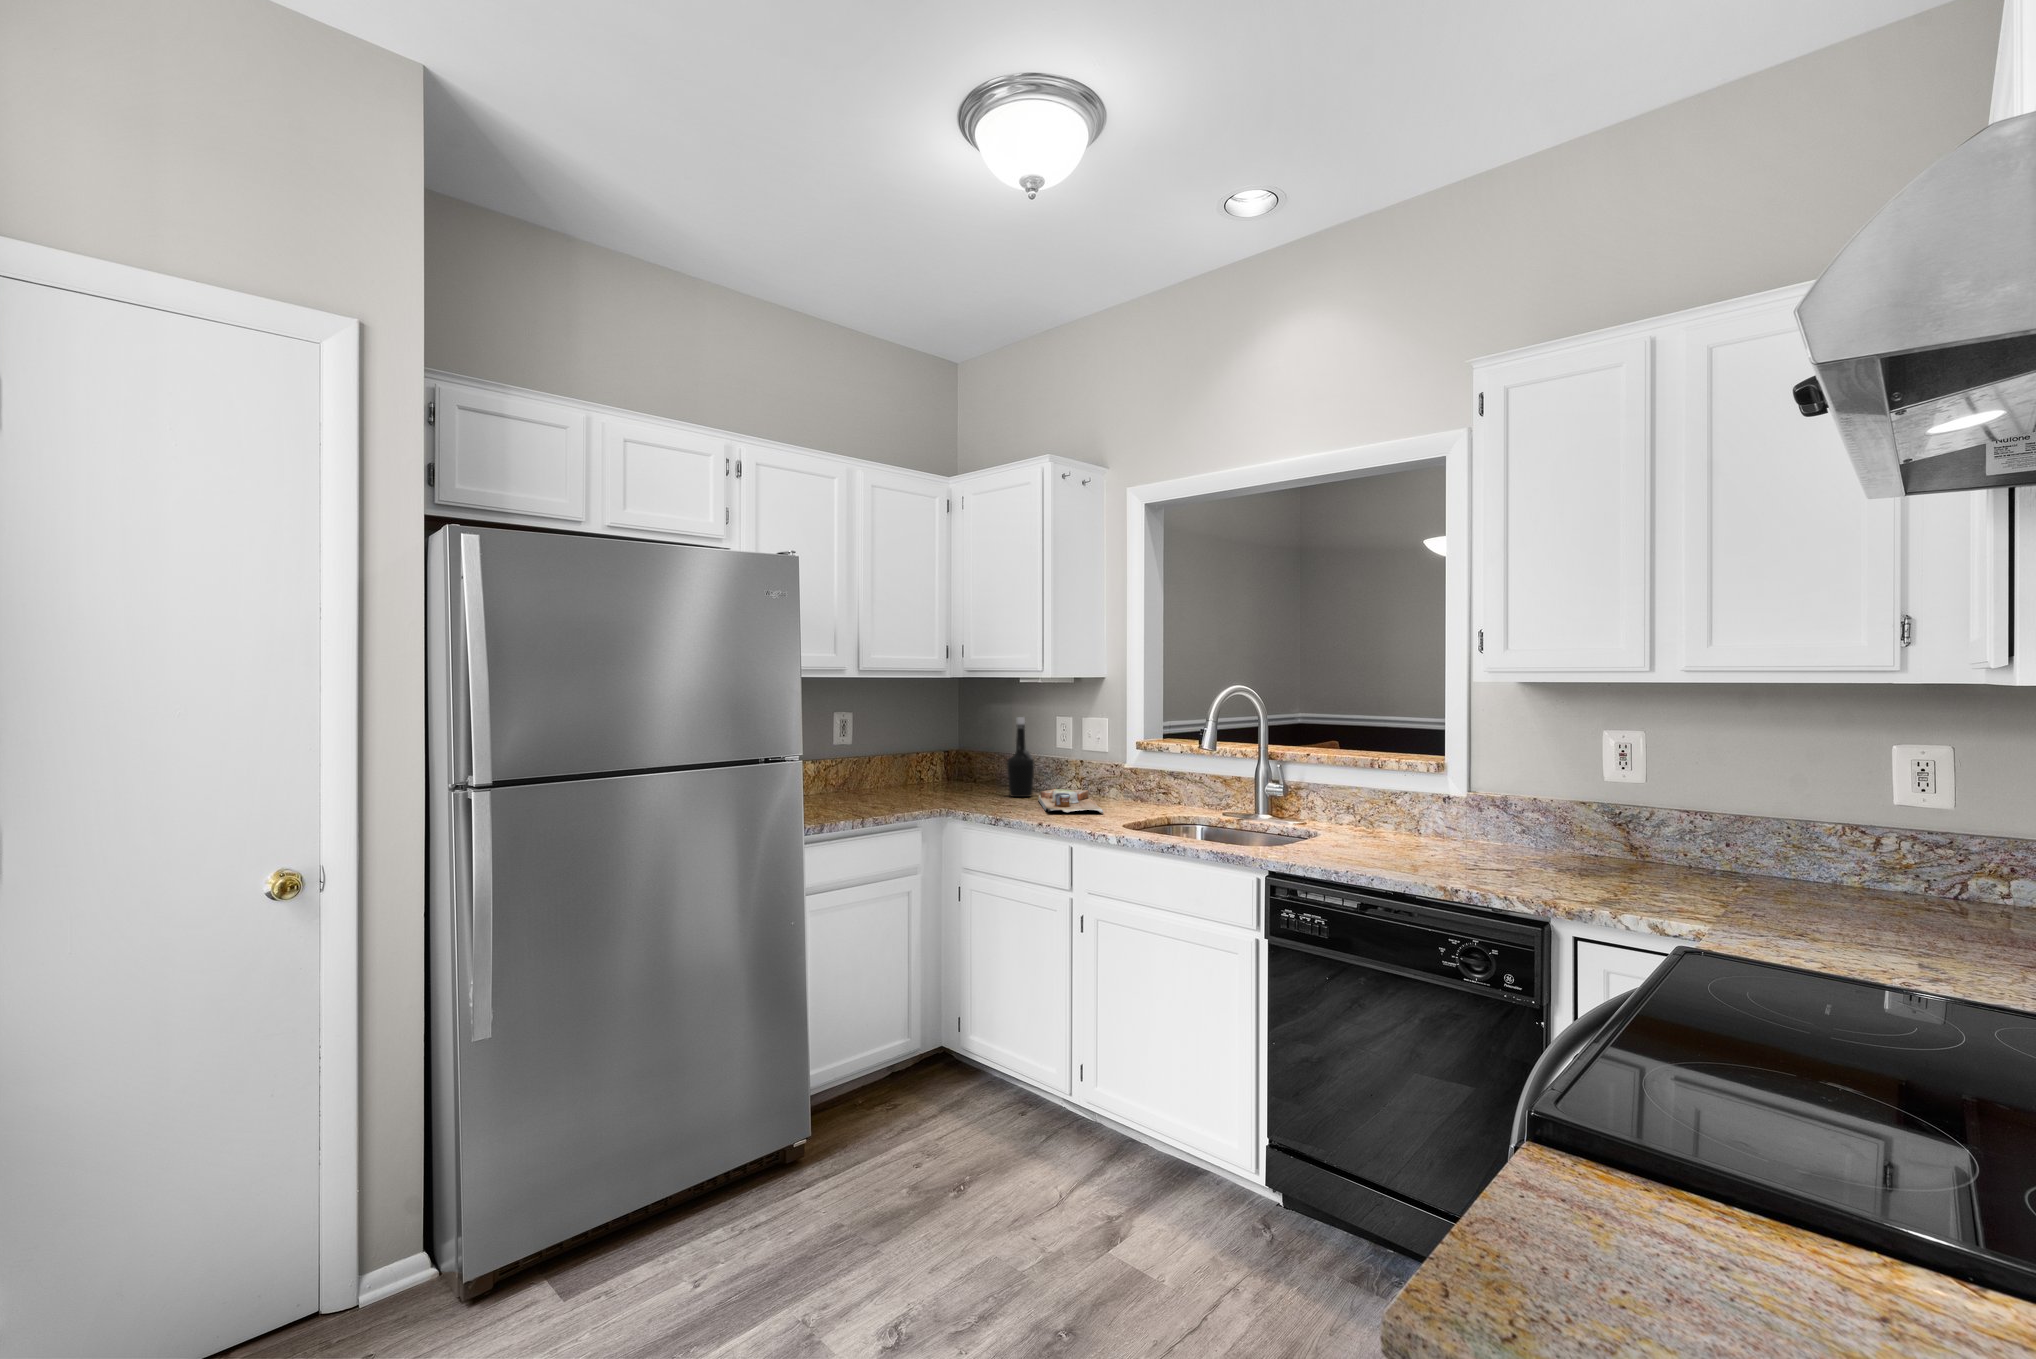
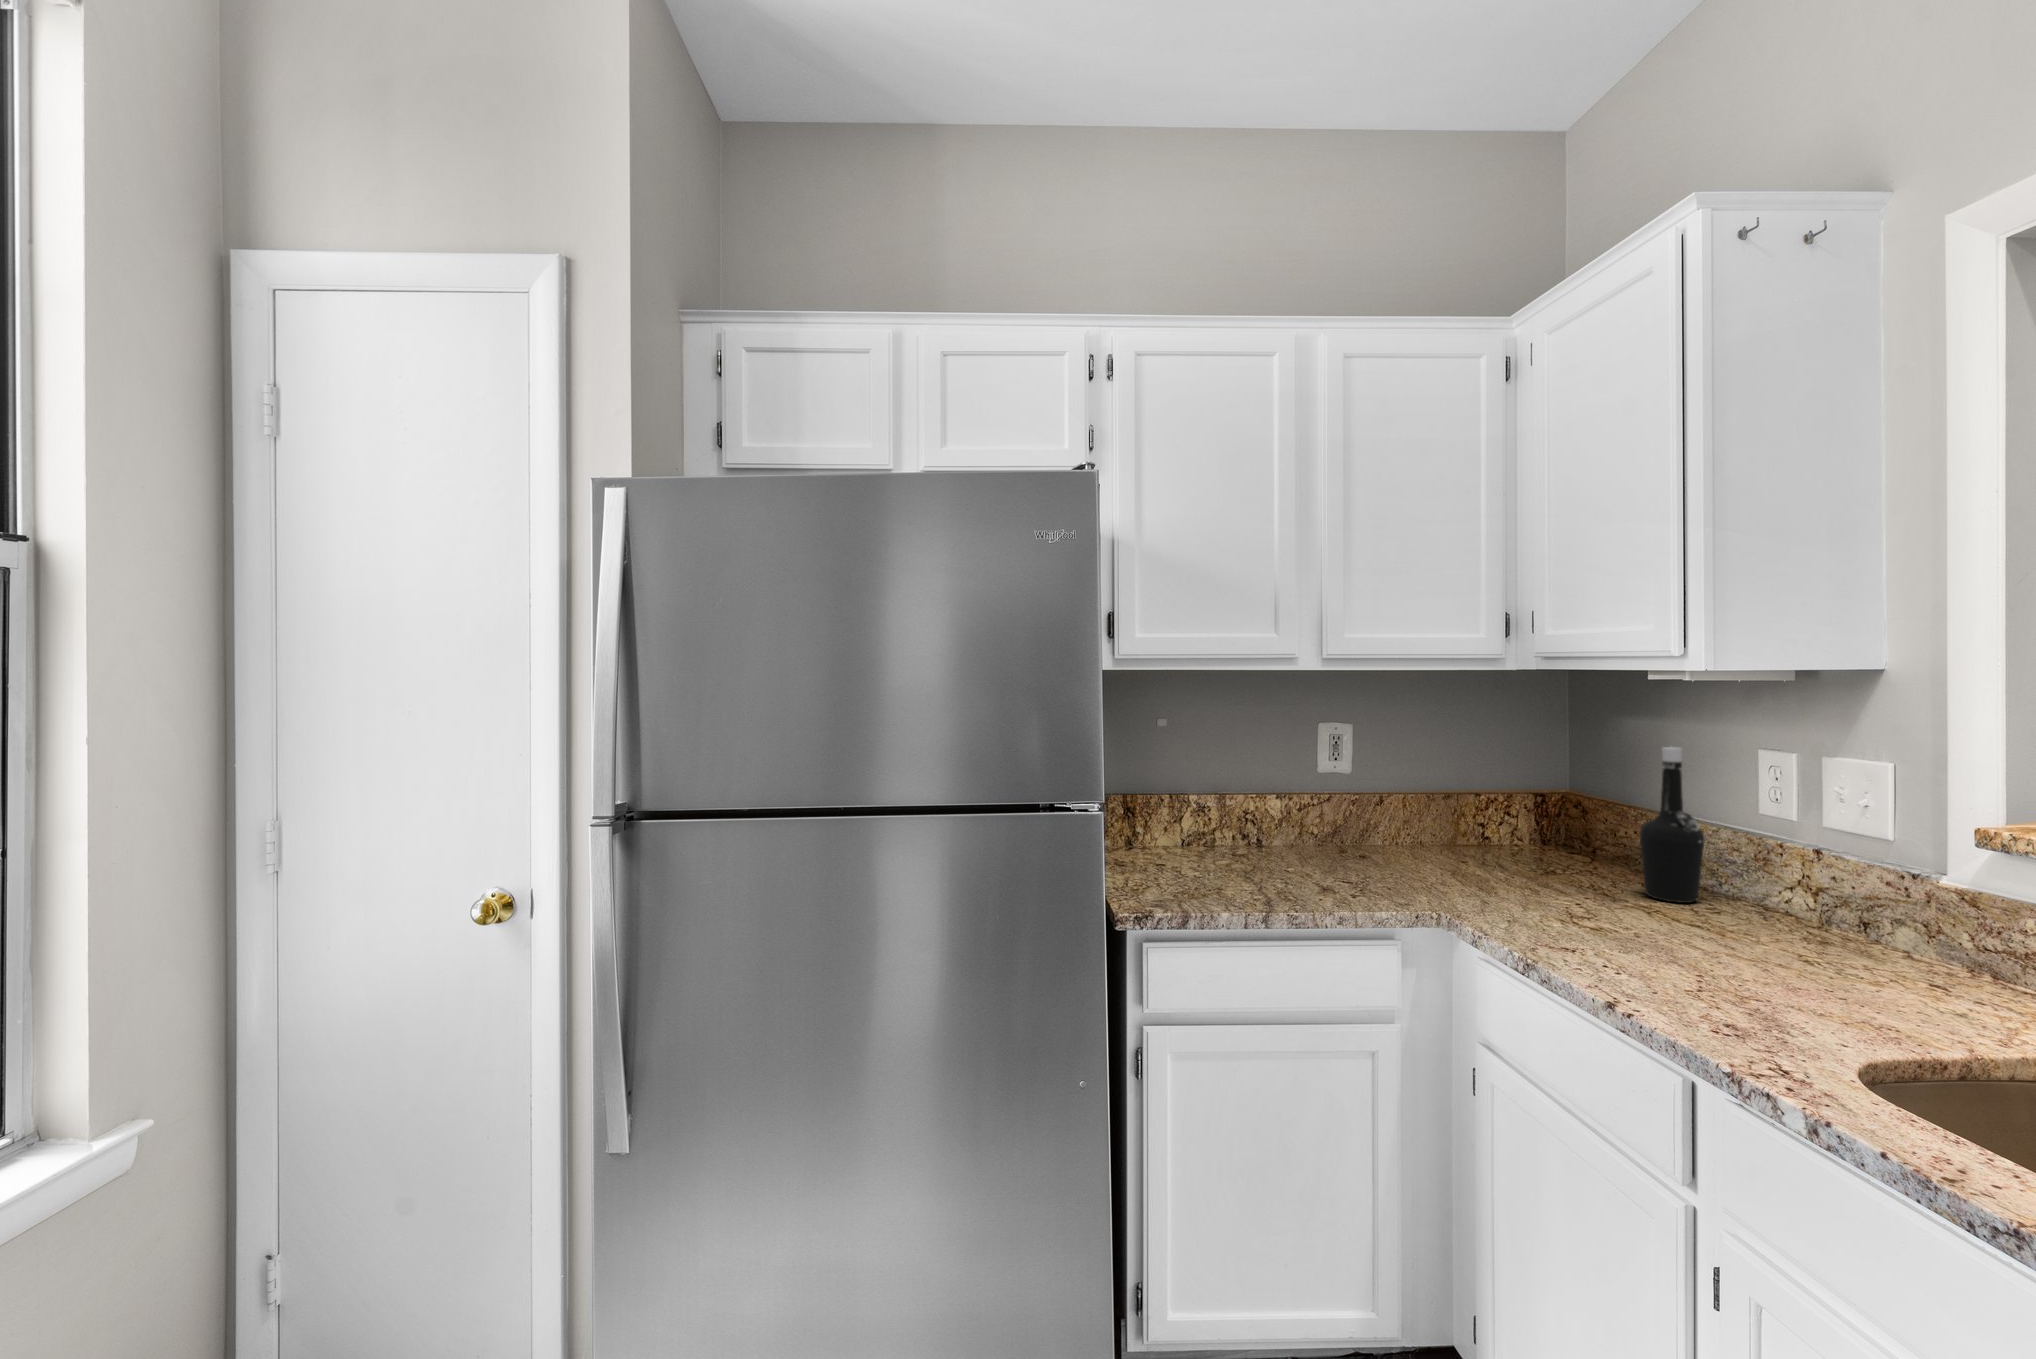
cutting board: present [1038,789,1104,814] -> none [1672,899,1837,1001]

